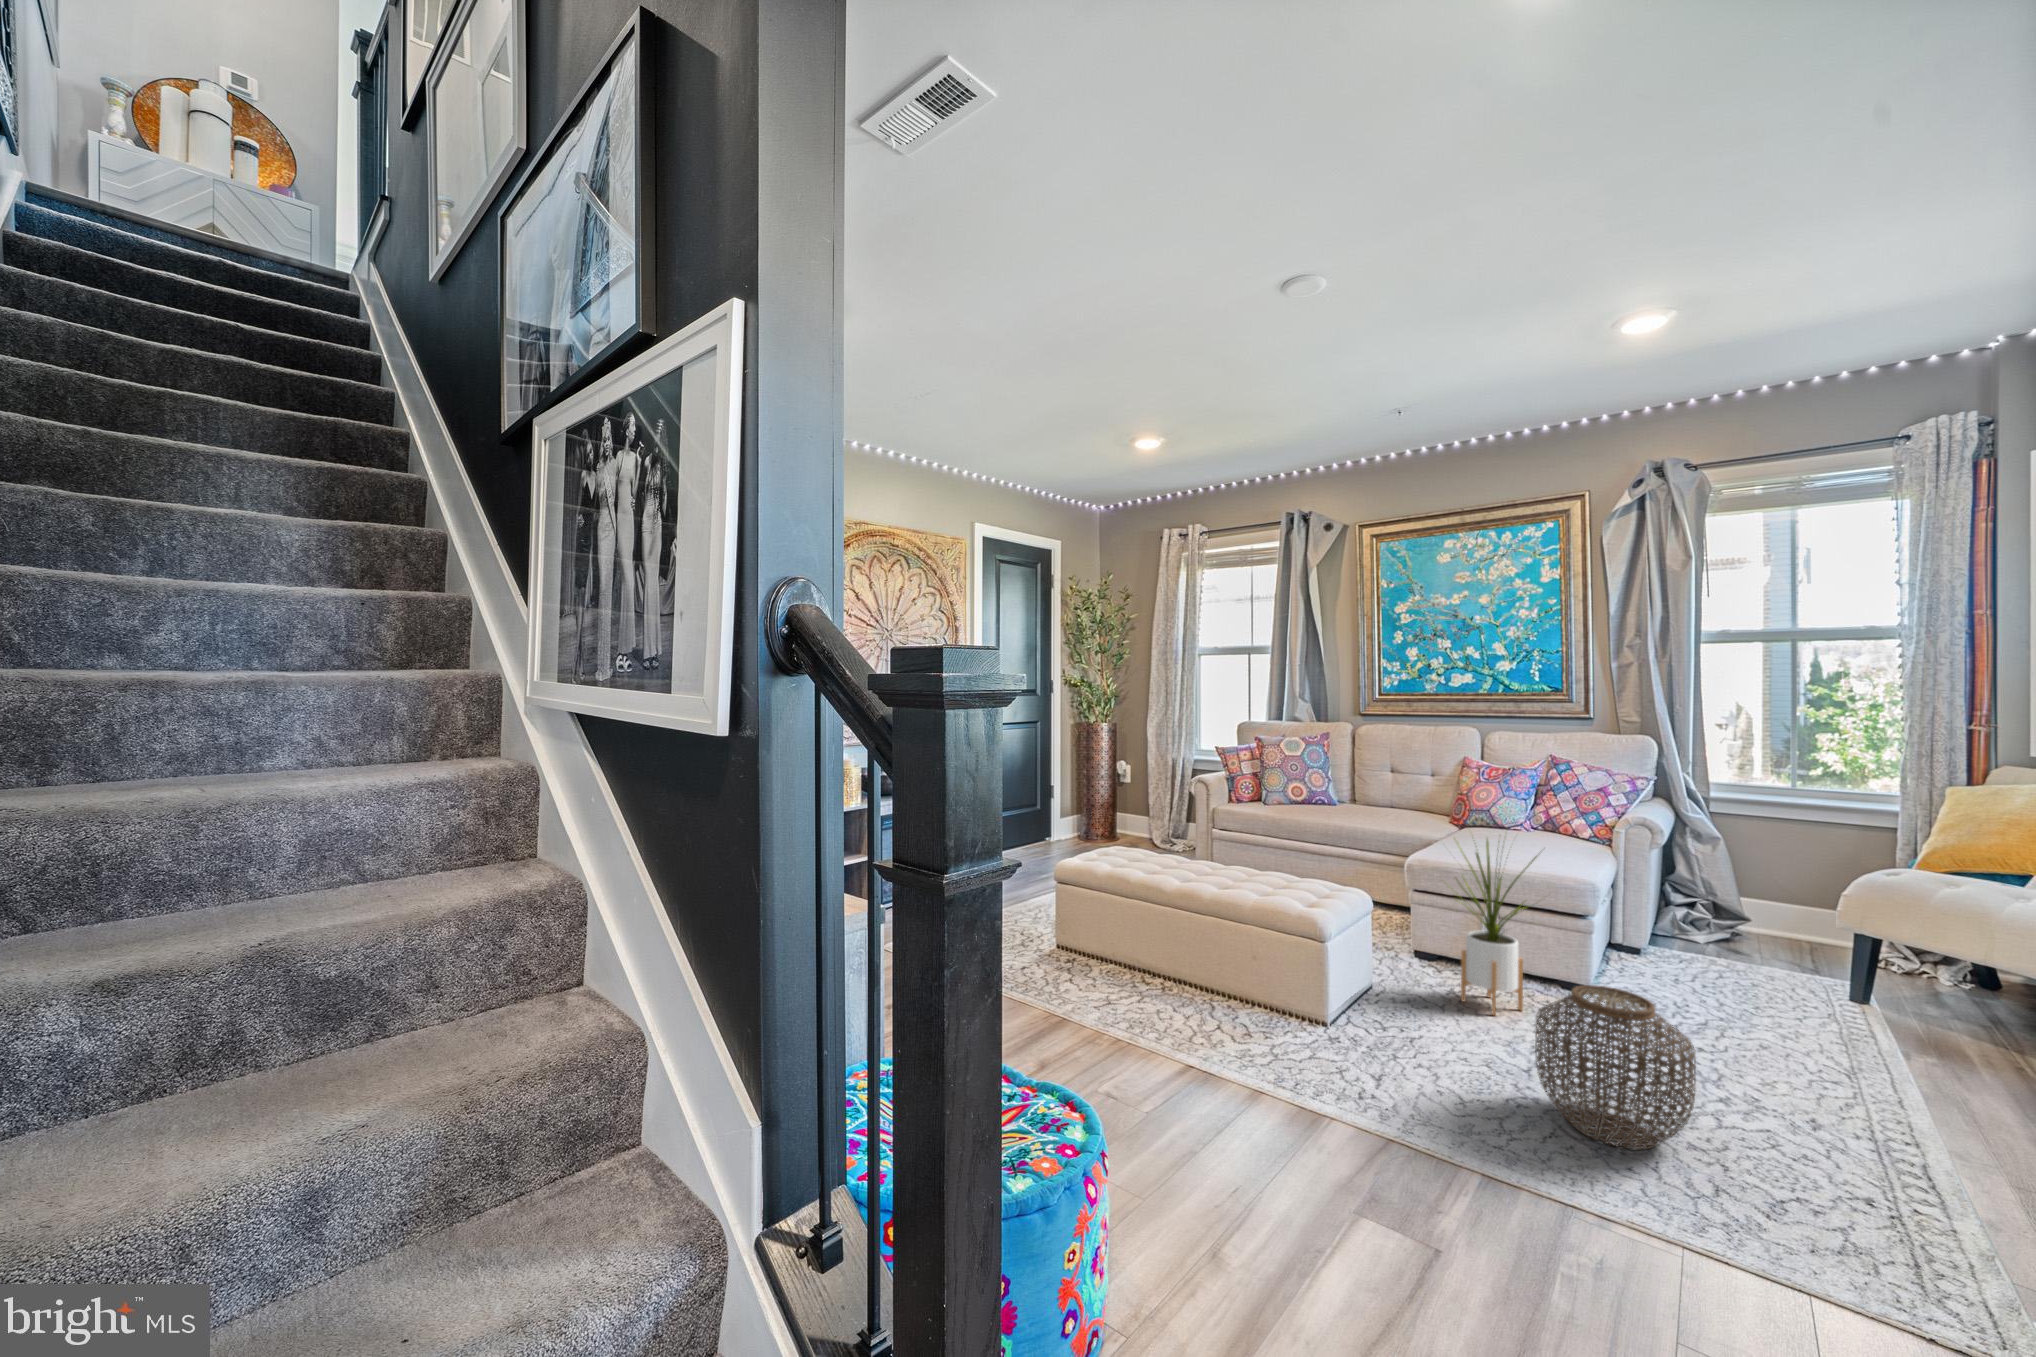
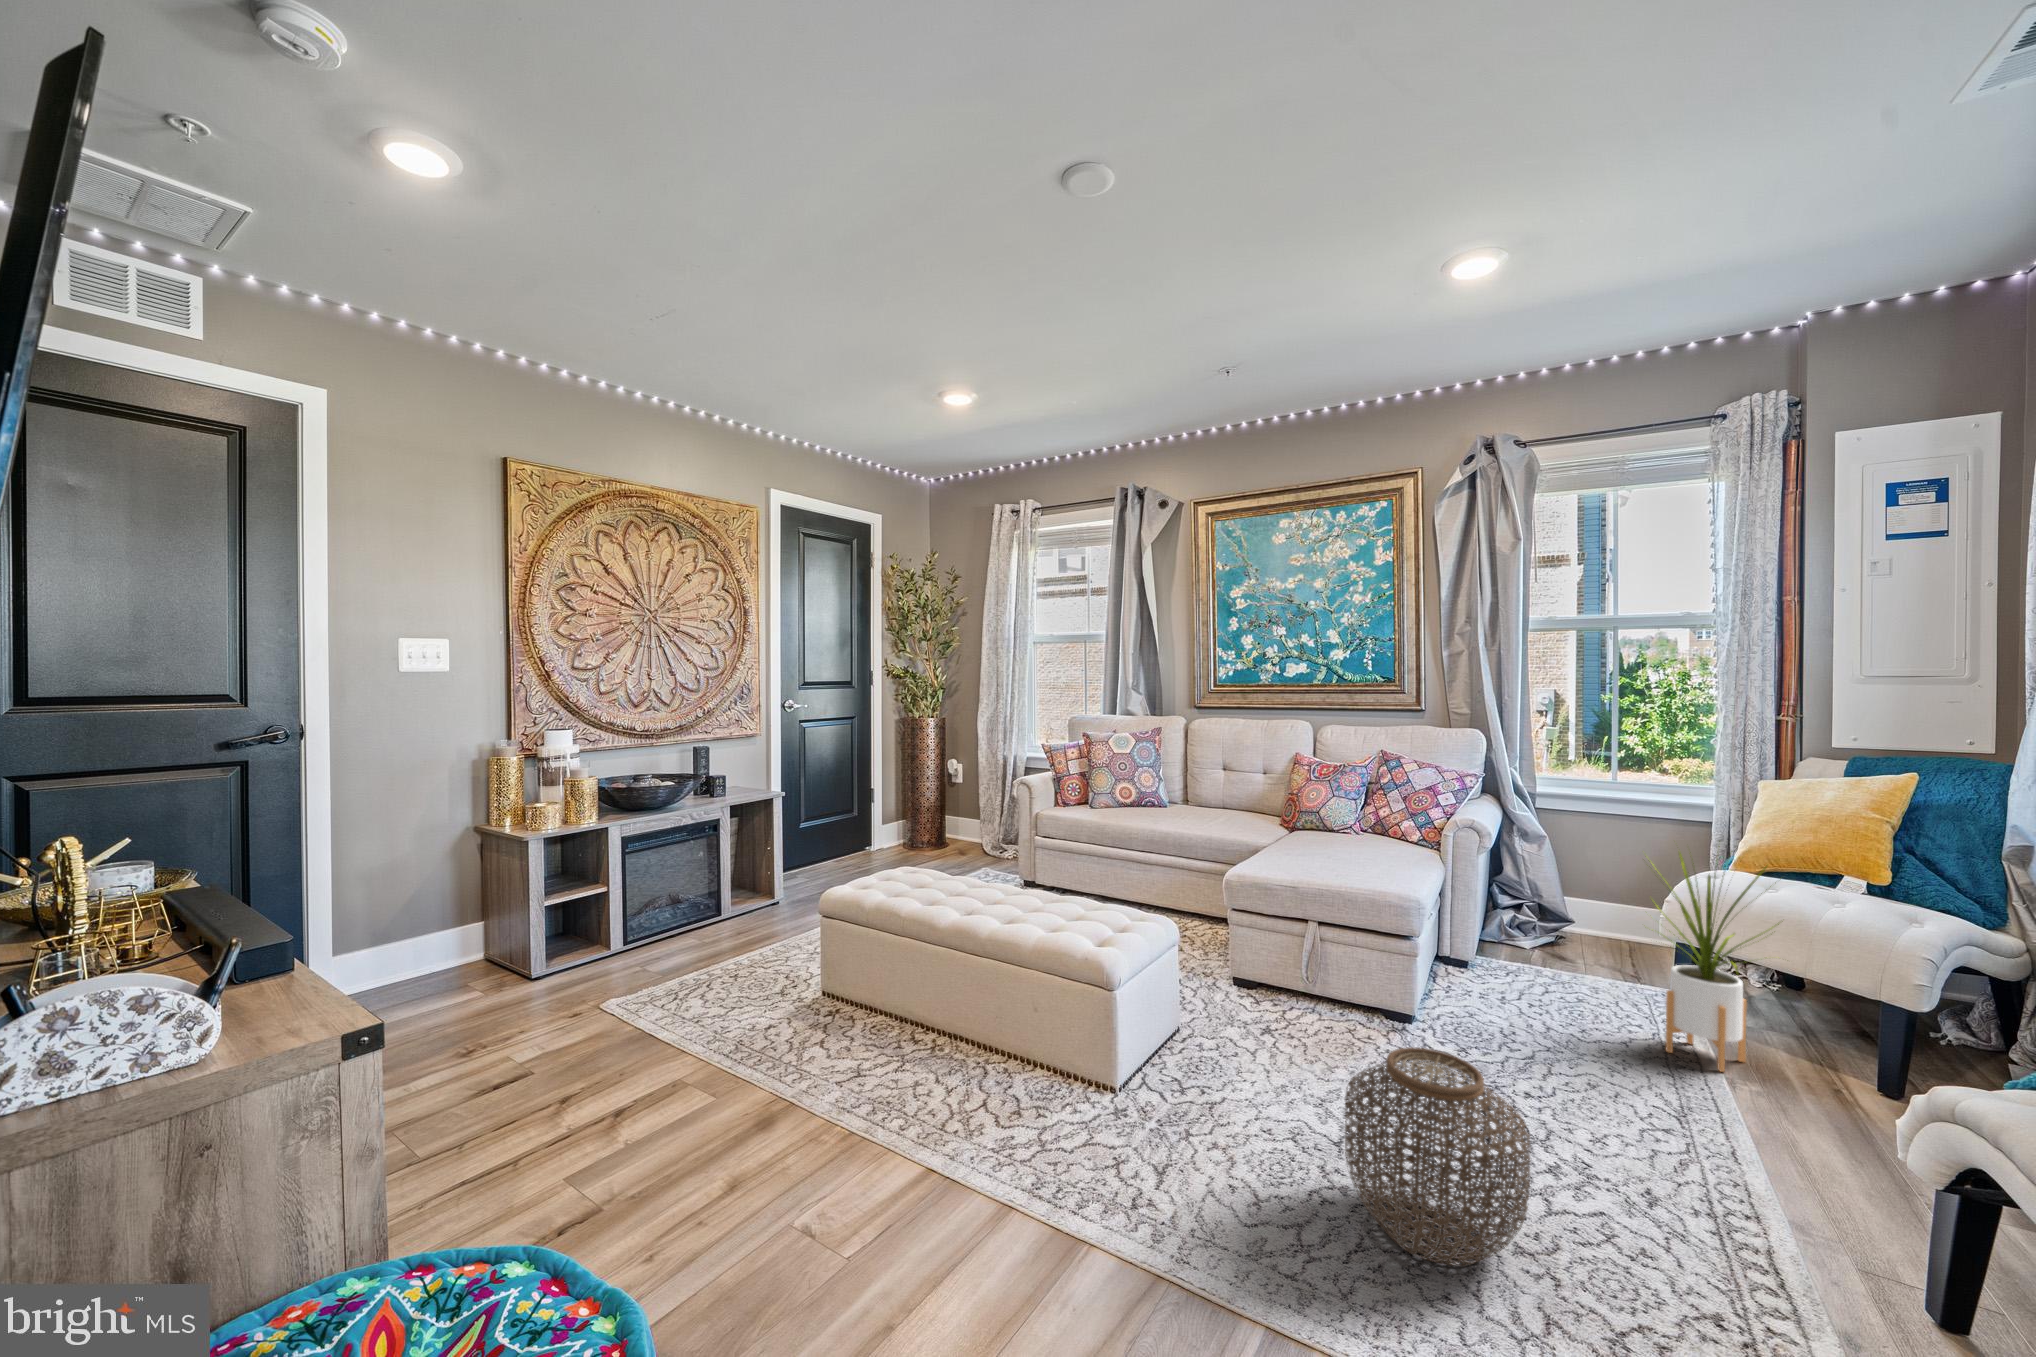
house plant: present [1454,839,1537,1015] -> present [1653,841,1779,1072]

